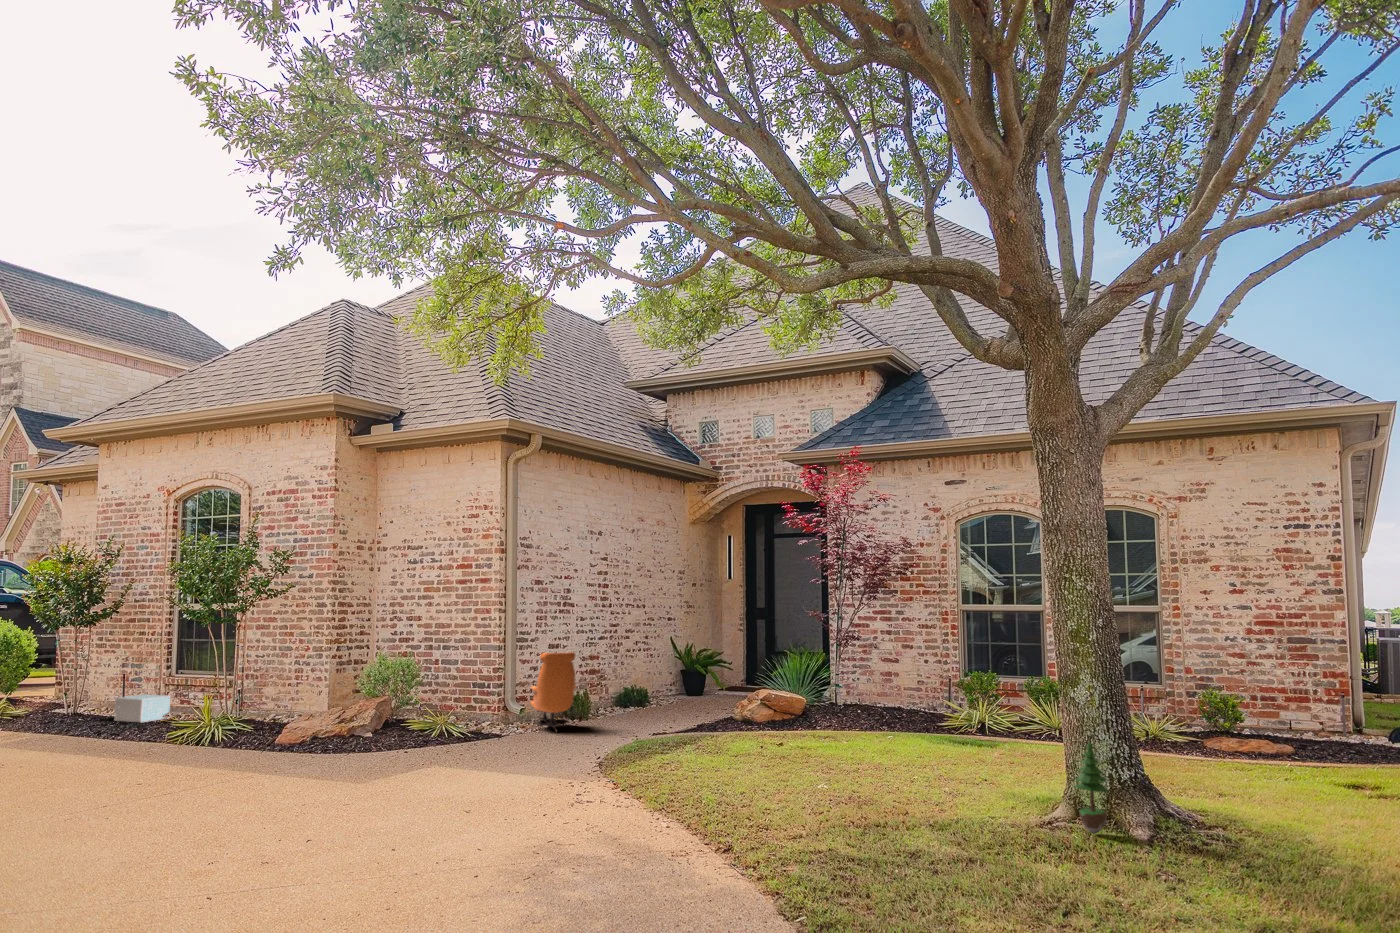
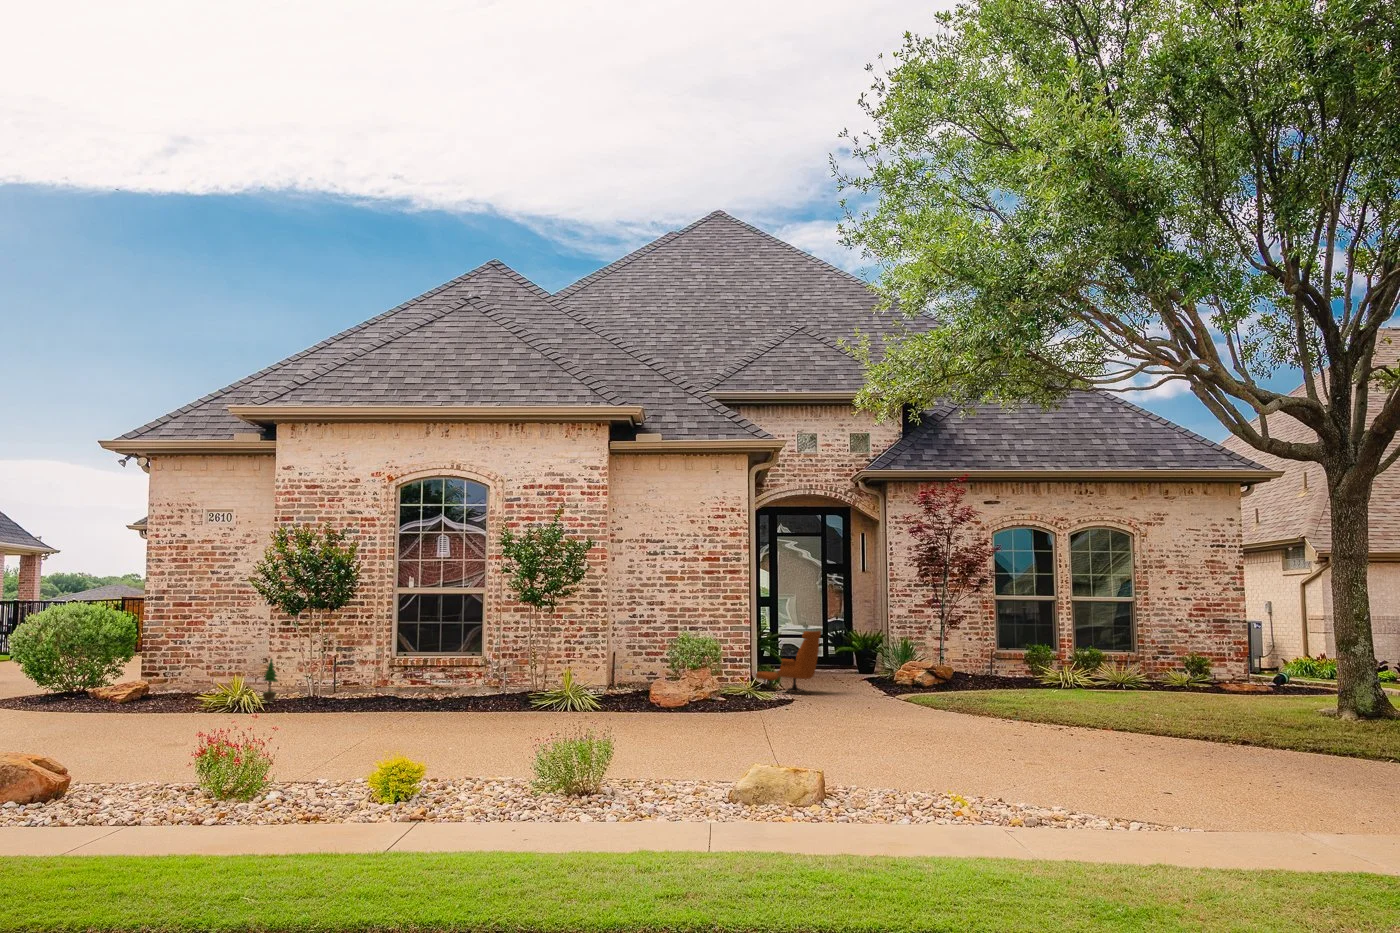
storage box: present [114,694,170,722] -> none [356,680,400,705]
potted tree: present [1075,742,1108,834] -> present [263,658,278,703]

